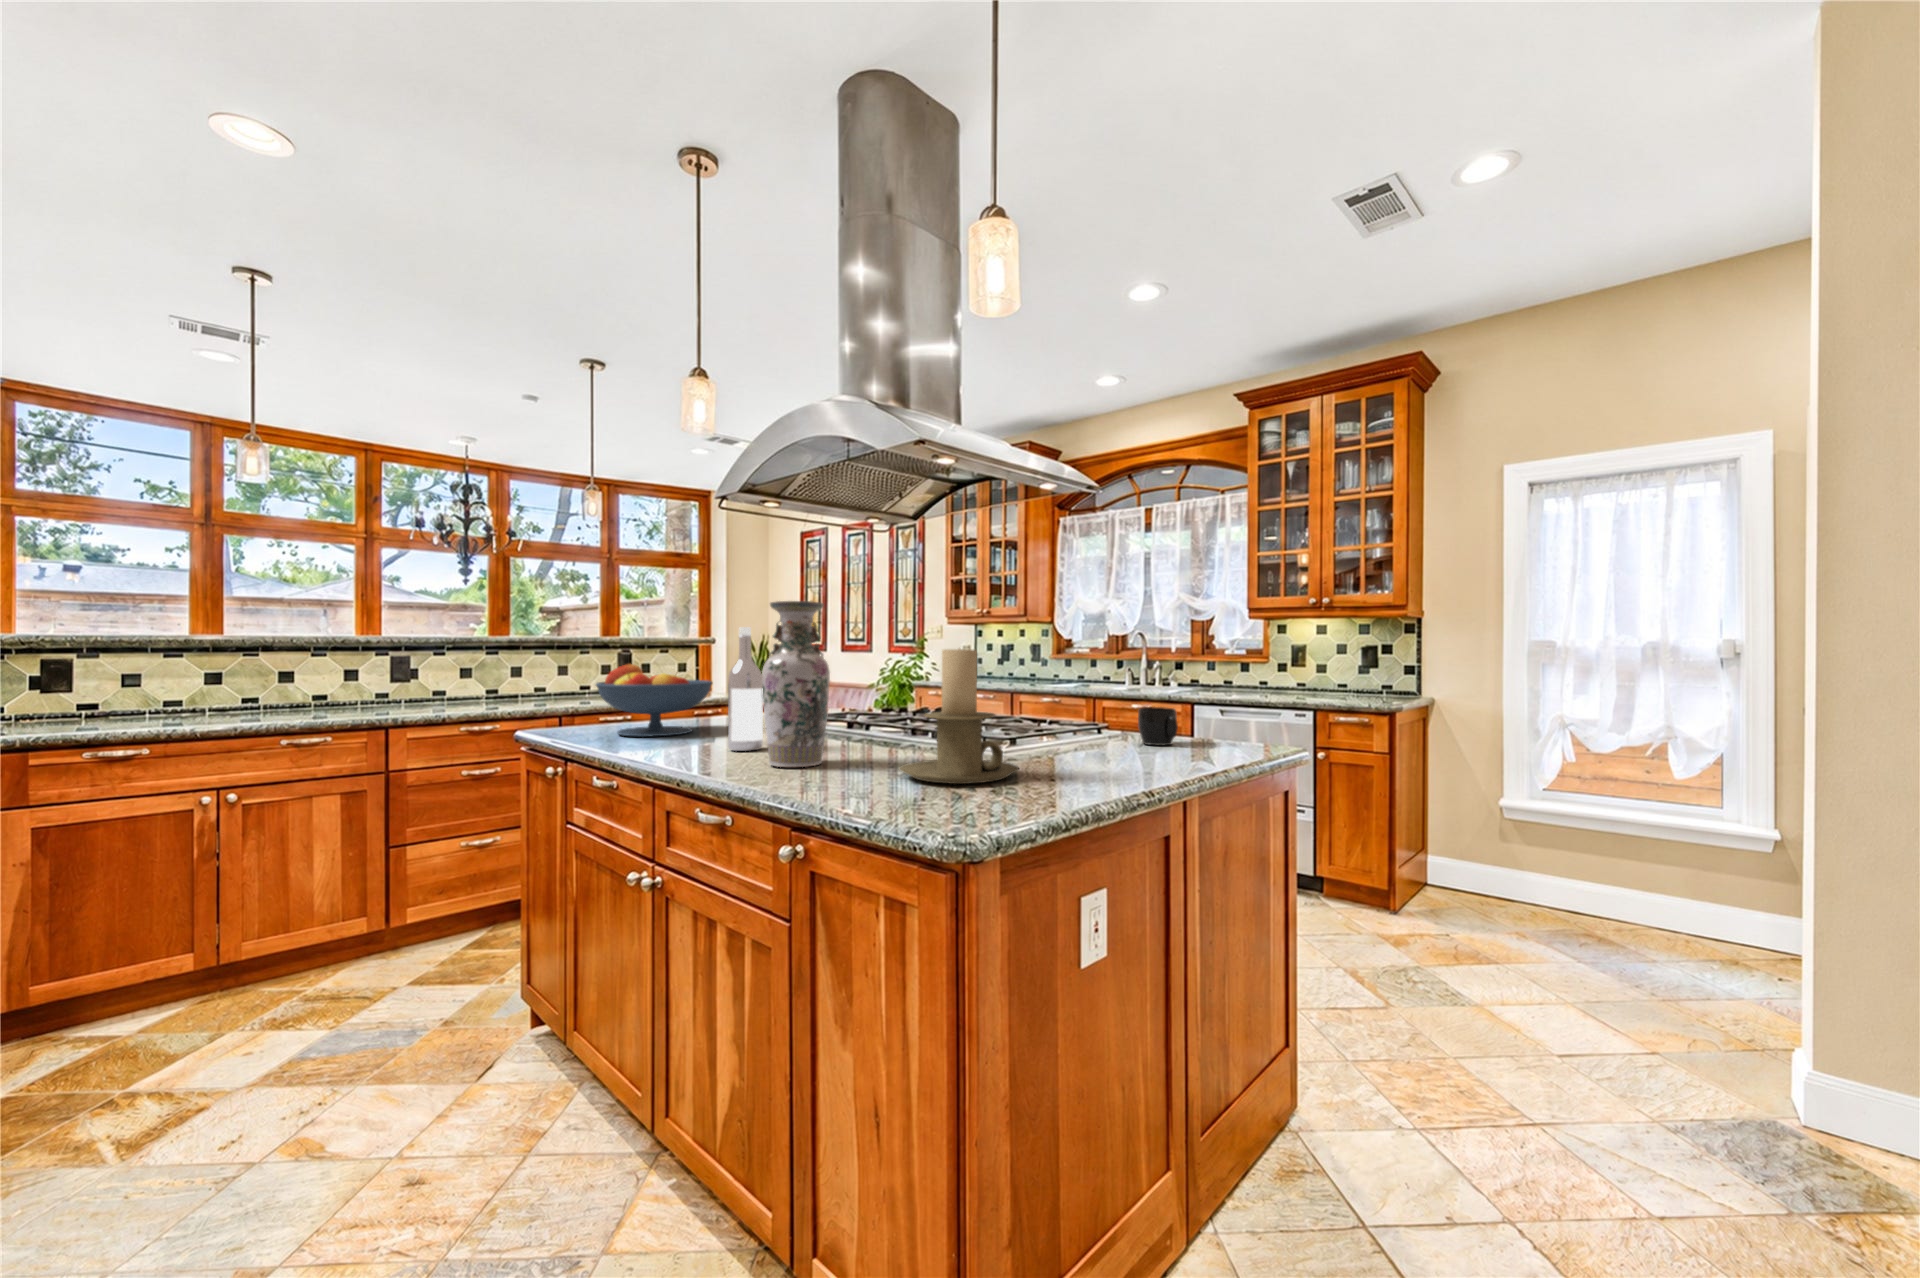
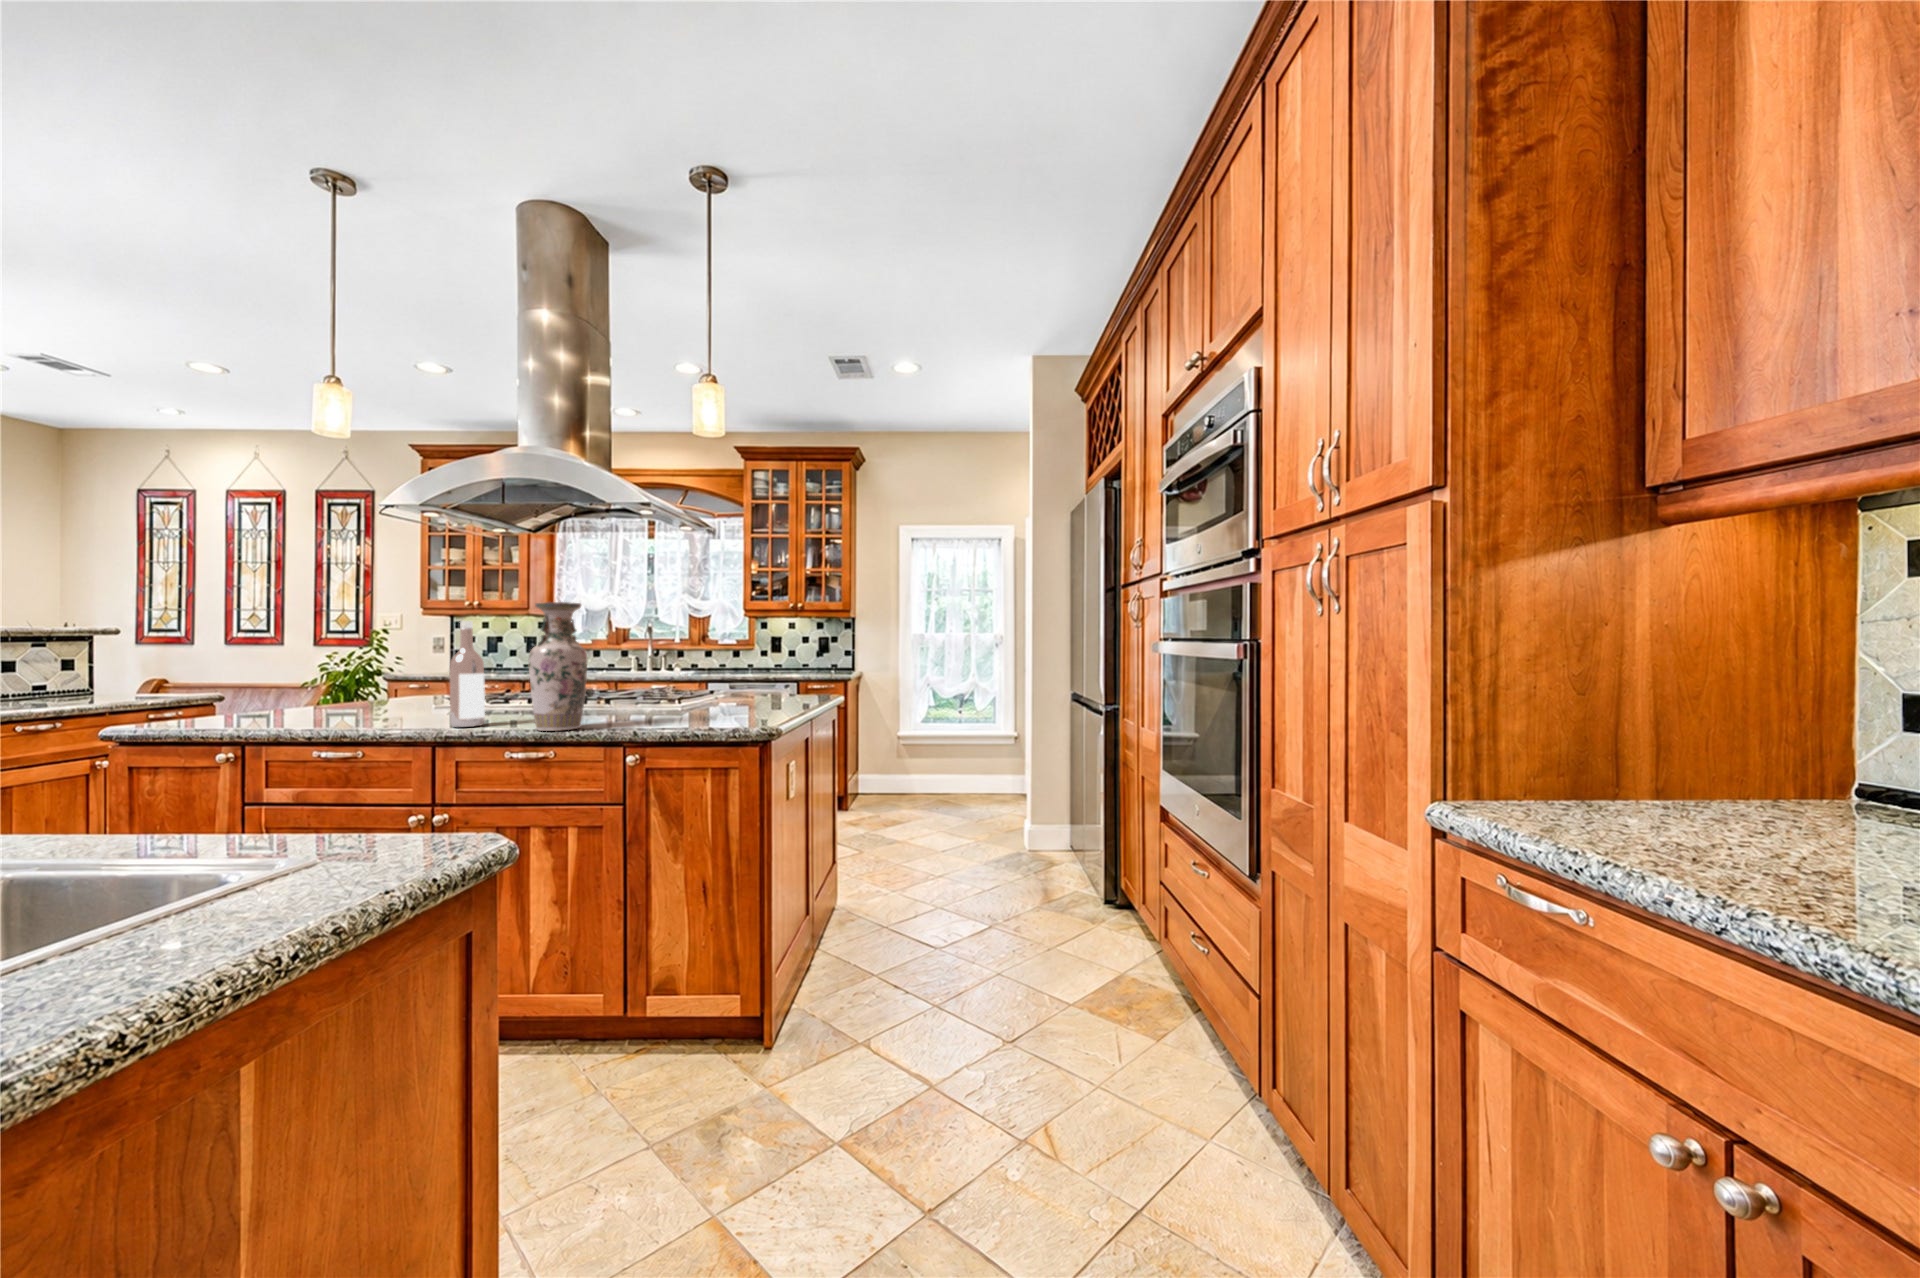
candle holder: present [899,648,1019,784] -> none [664,638,749,727]
fruit bowl: present [596,664,712,737] -> none [214,656,365,729]
mug: present [1138,707,1178,745] -> none [768,677,797,701]

